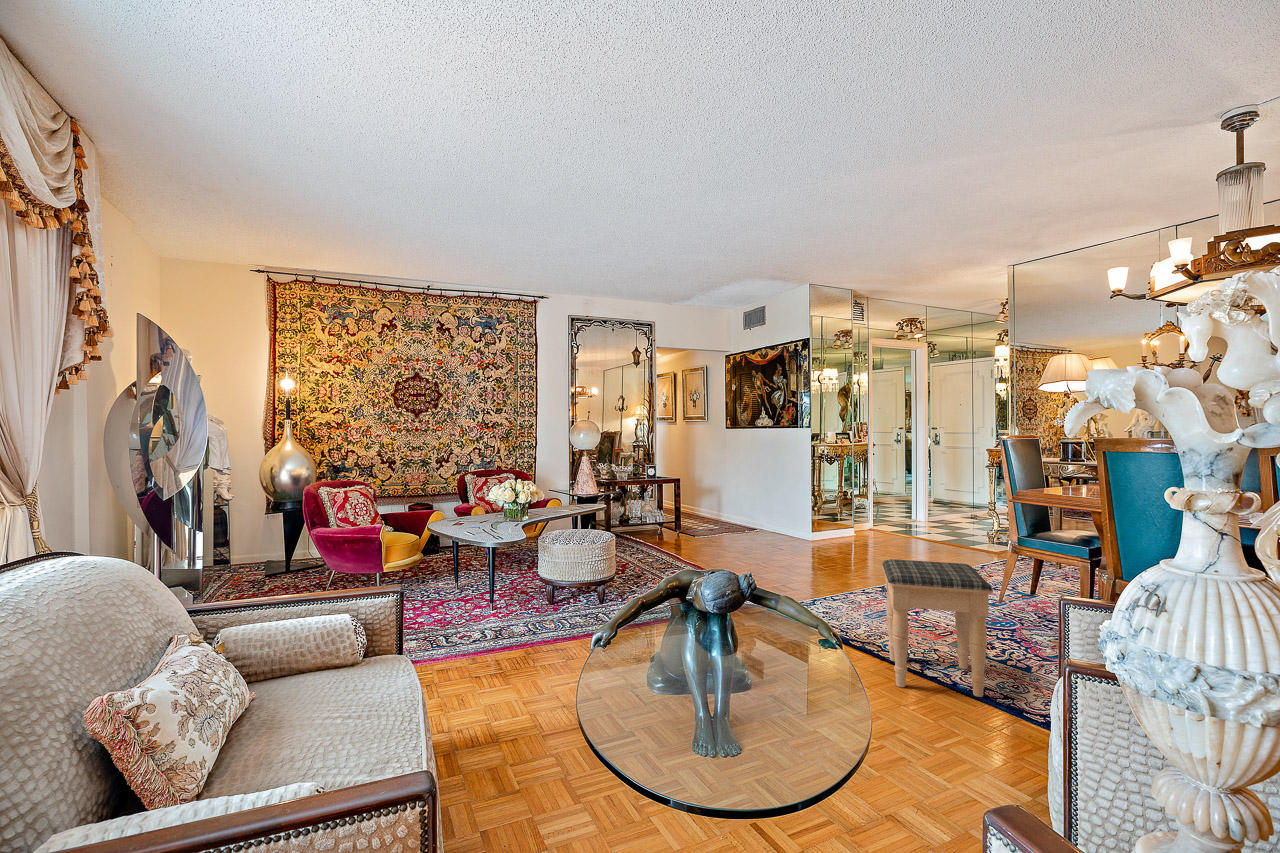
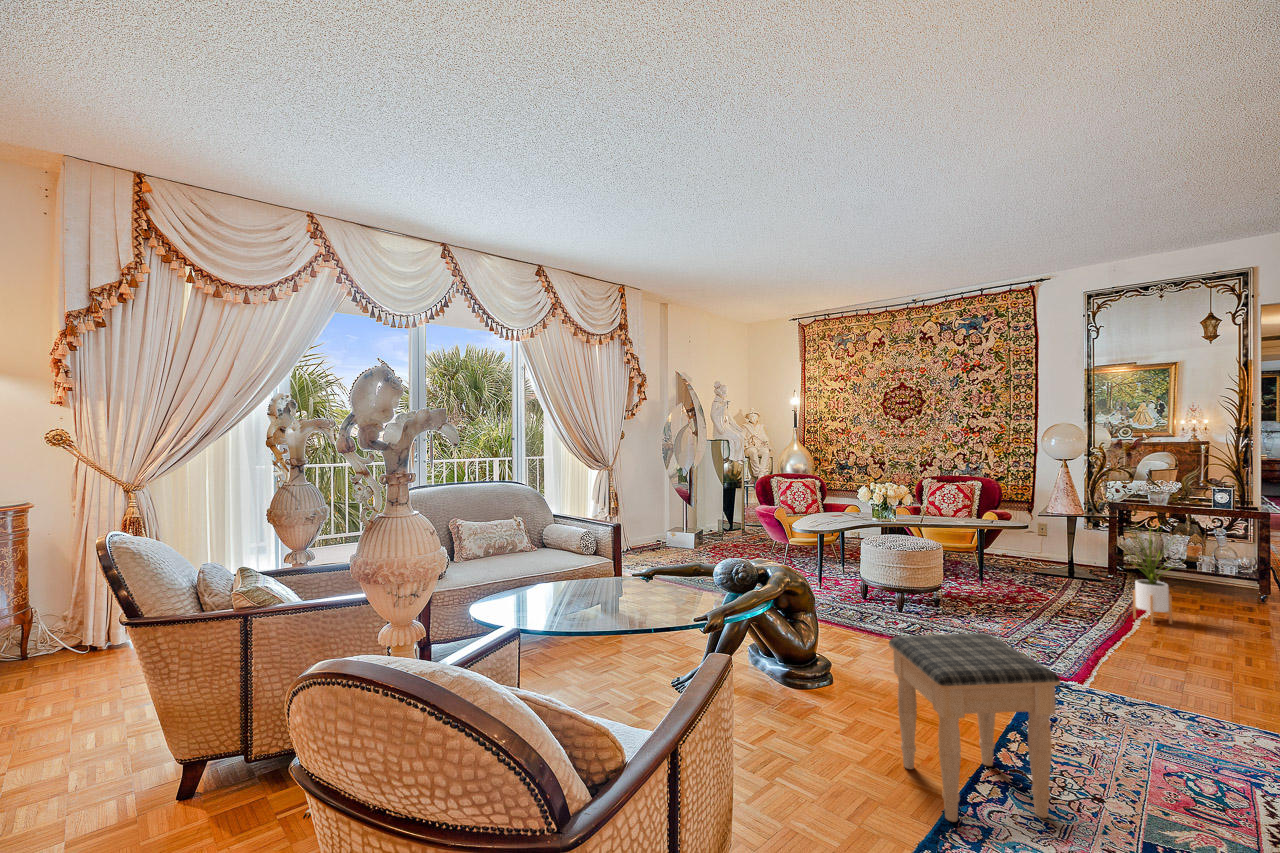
house plant: none [671,485,710,560] -> present [1128,528,1172,625]

